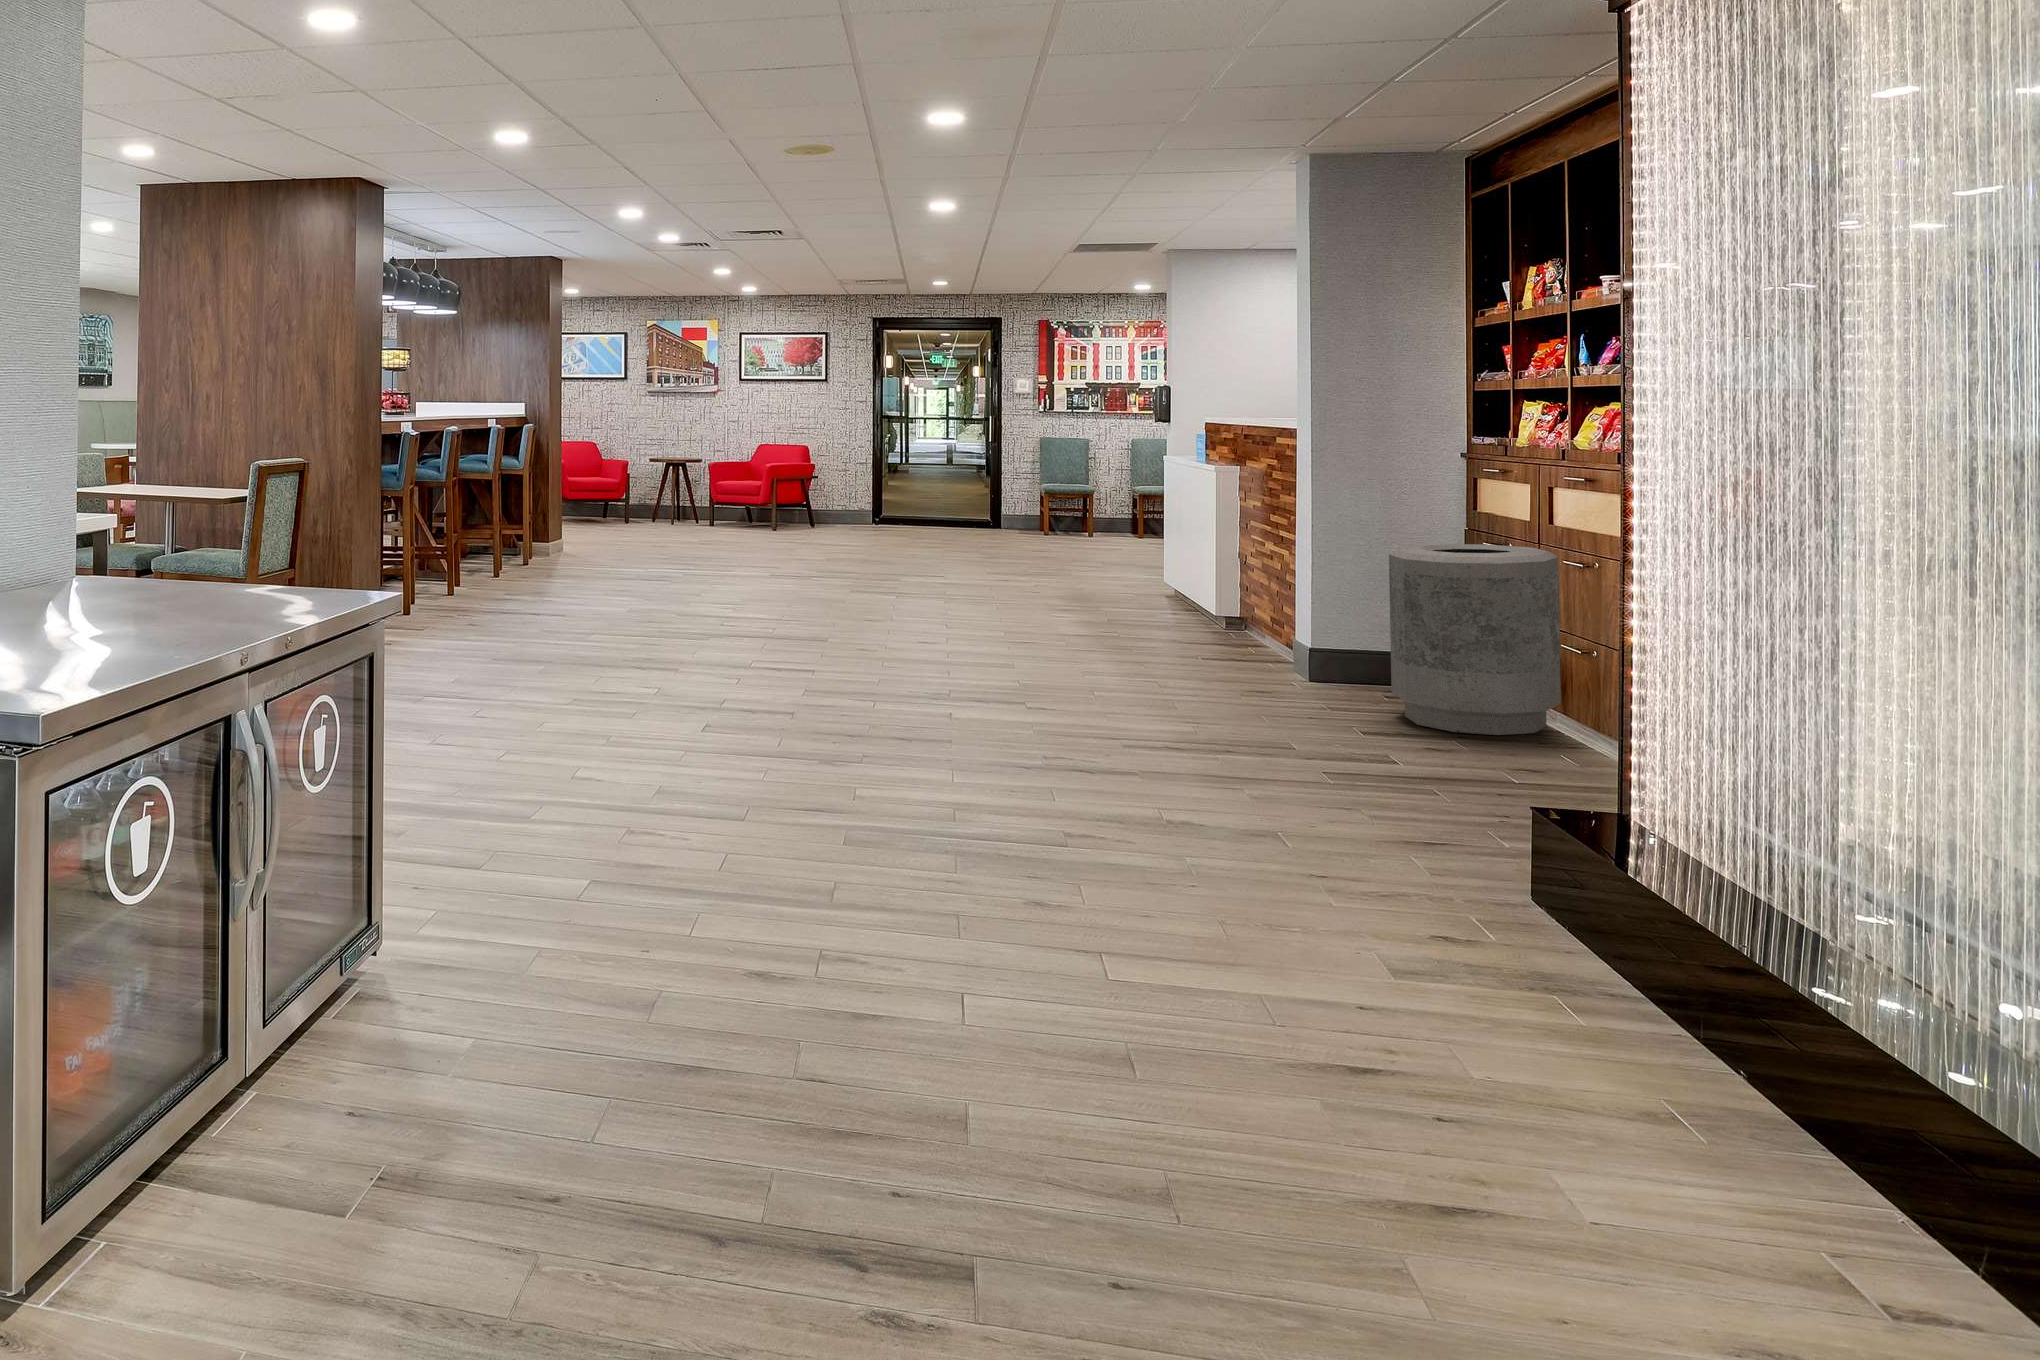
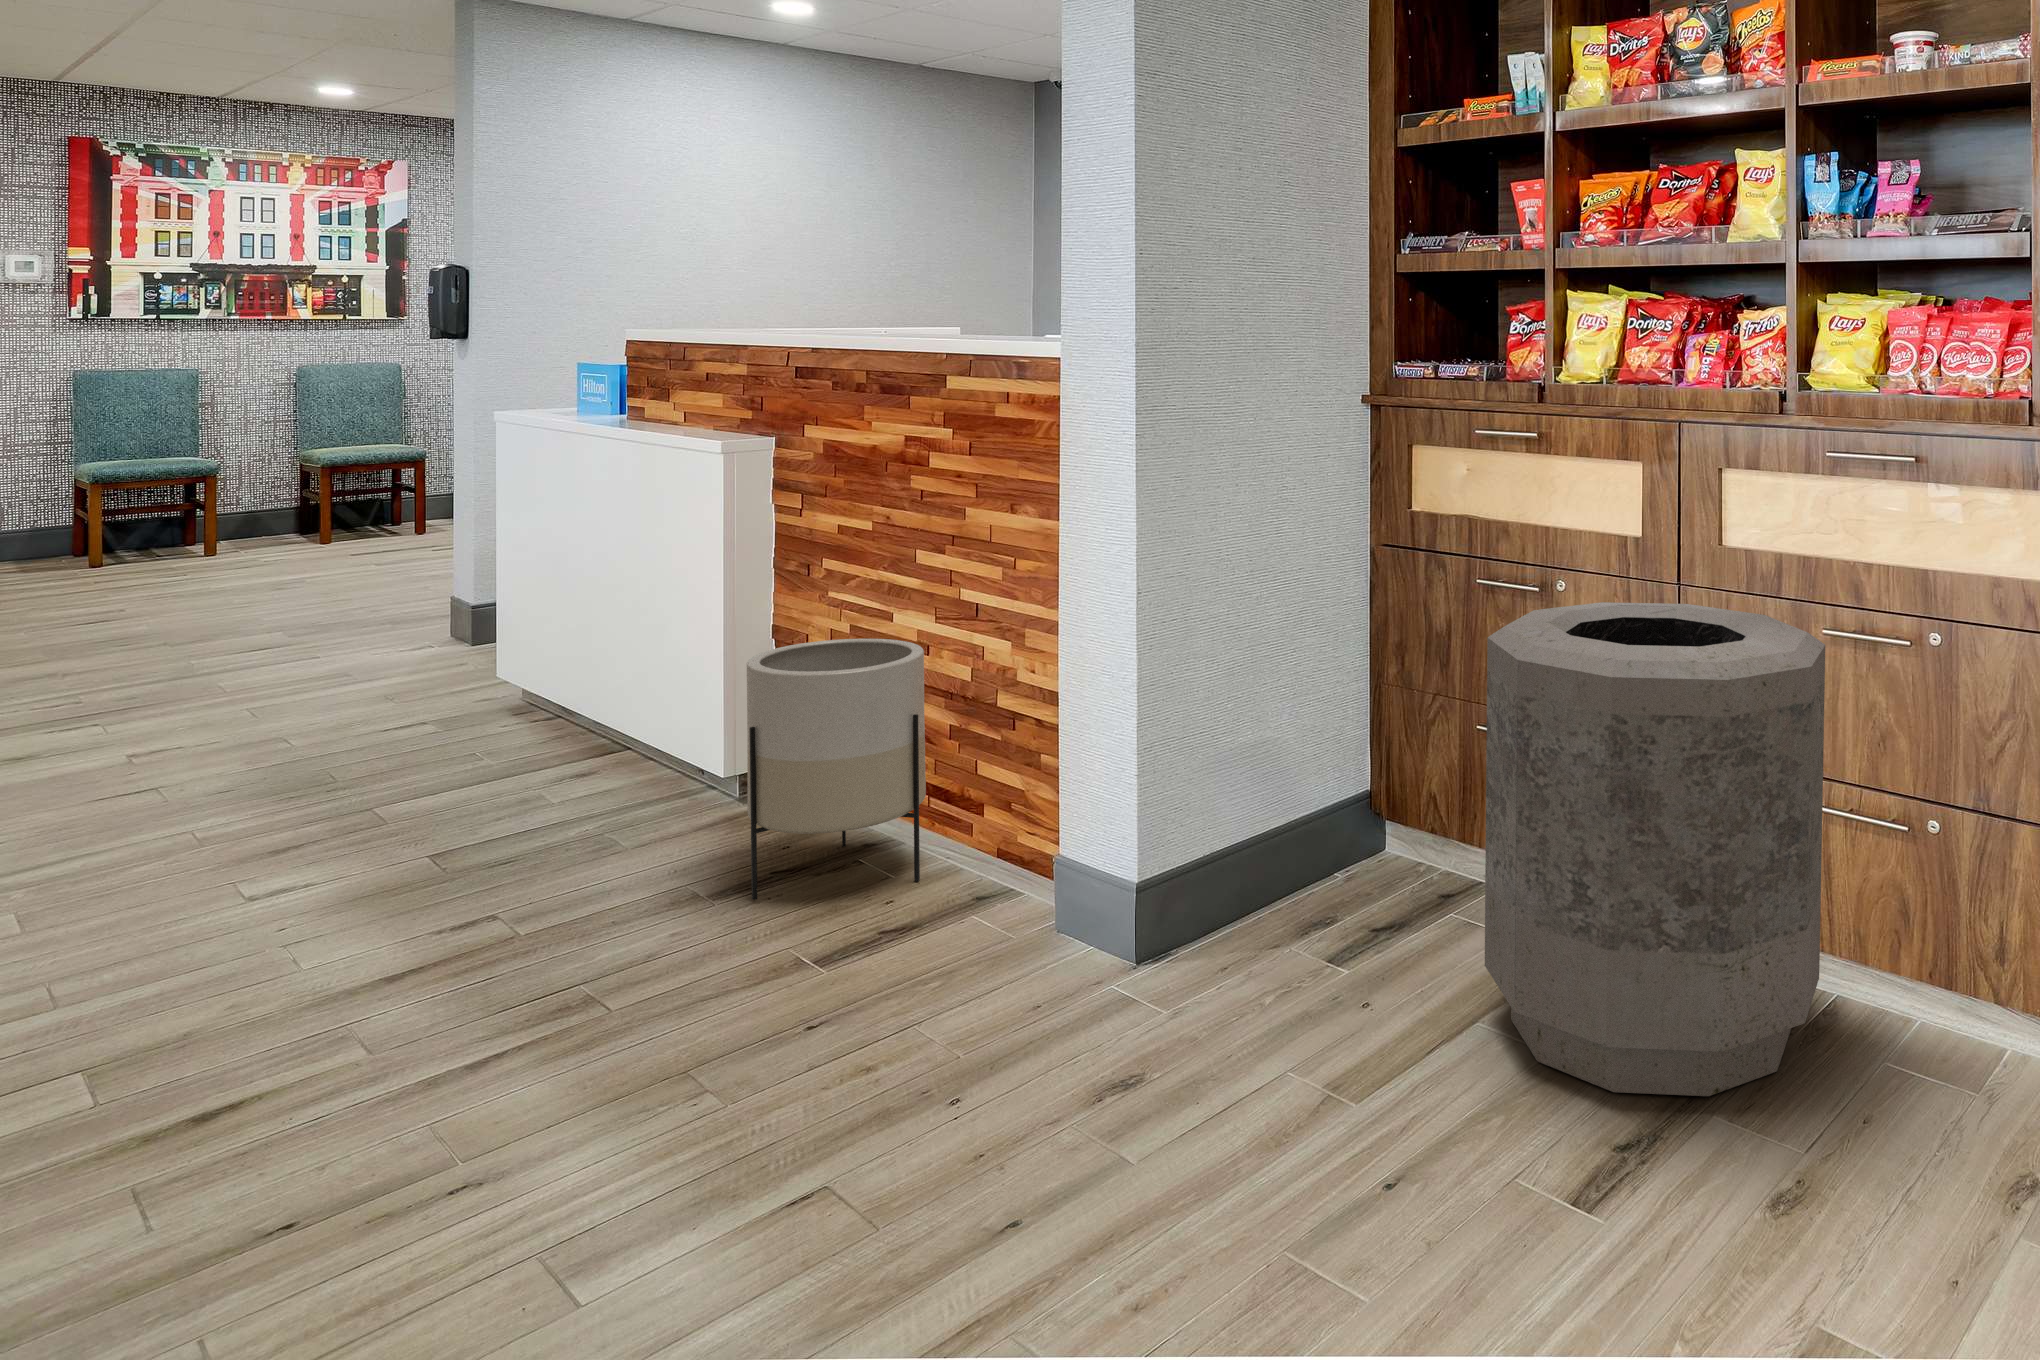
planter: none [1190,554,1266,653] -> present [747,639,926,900]

